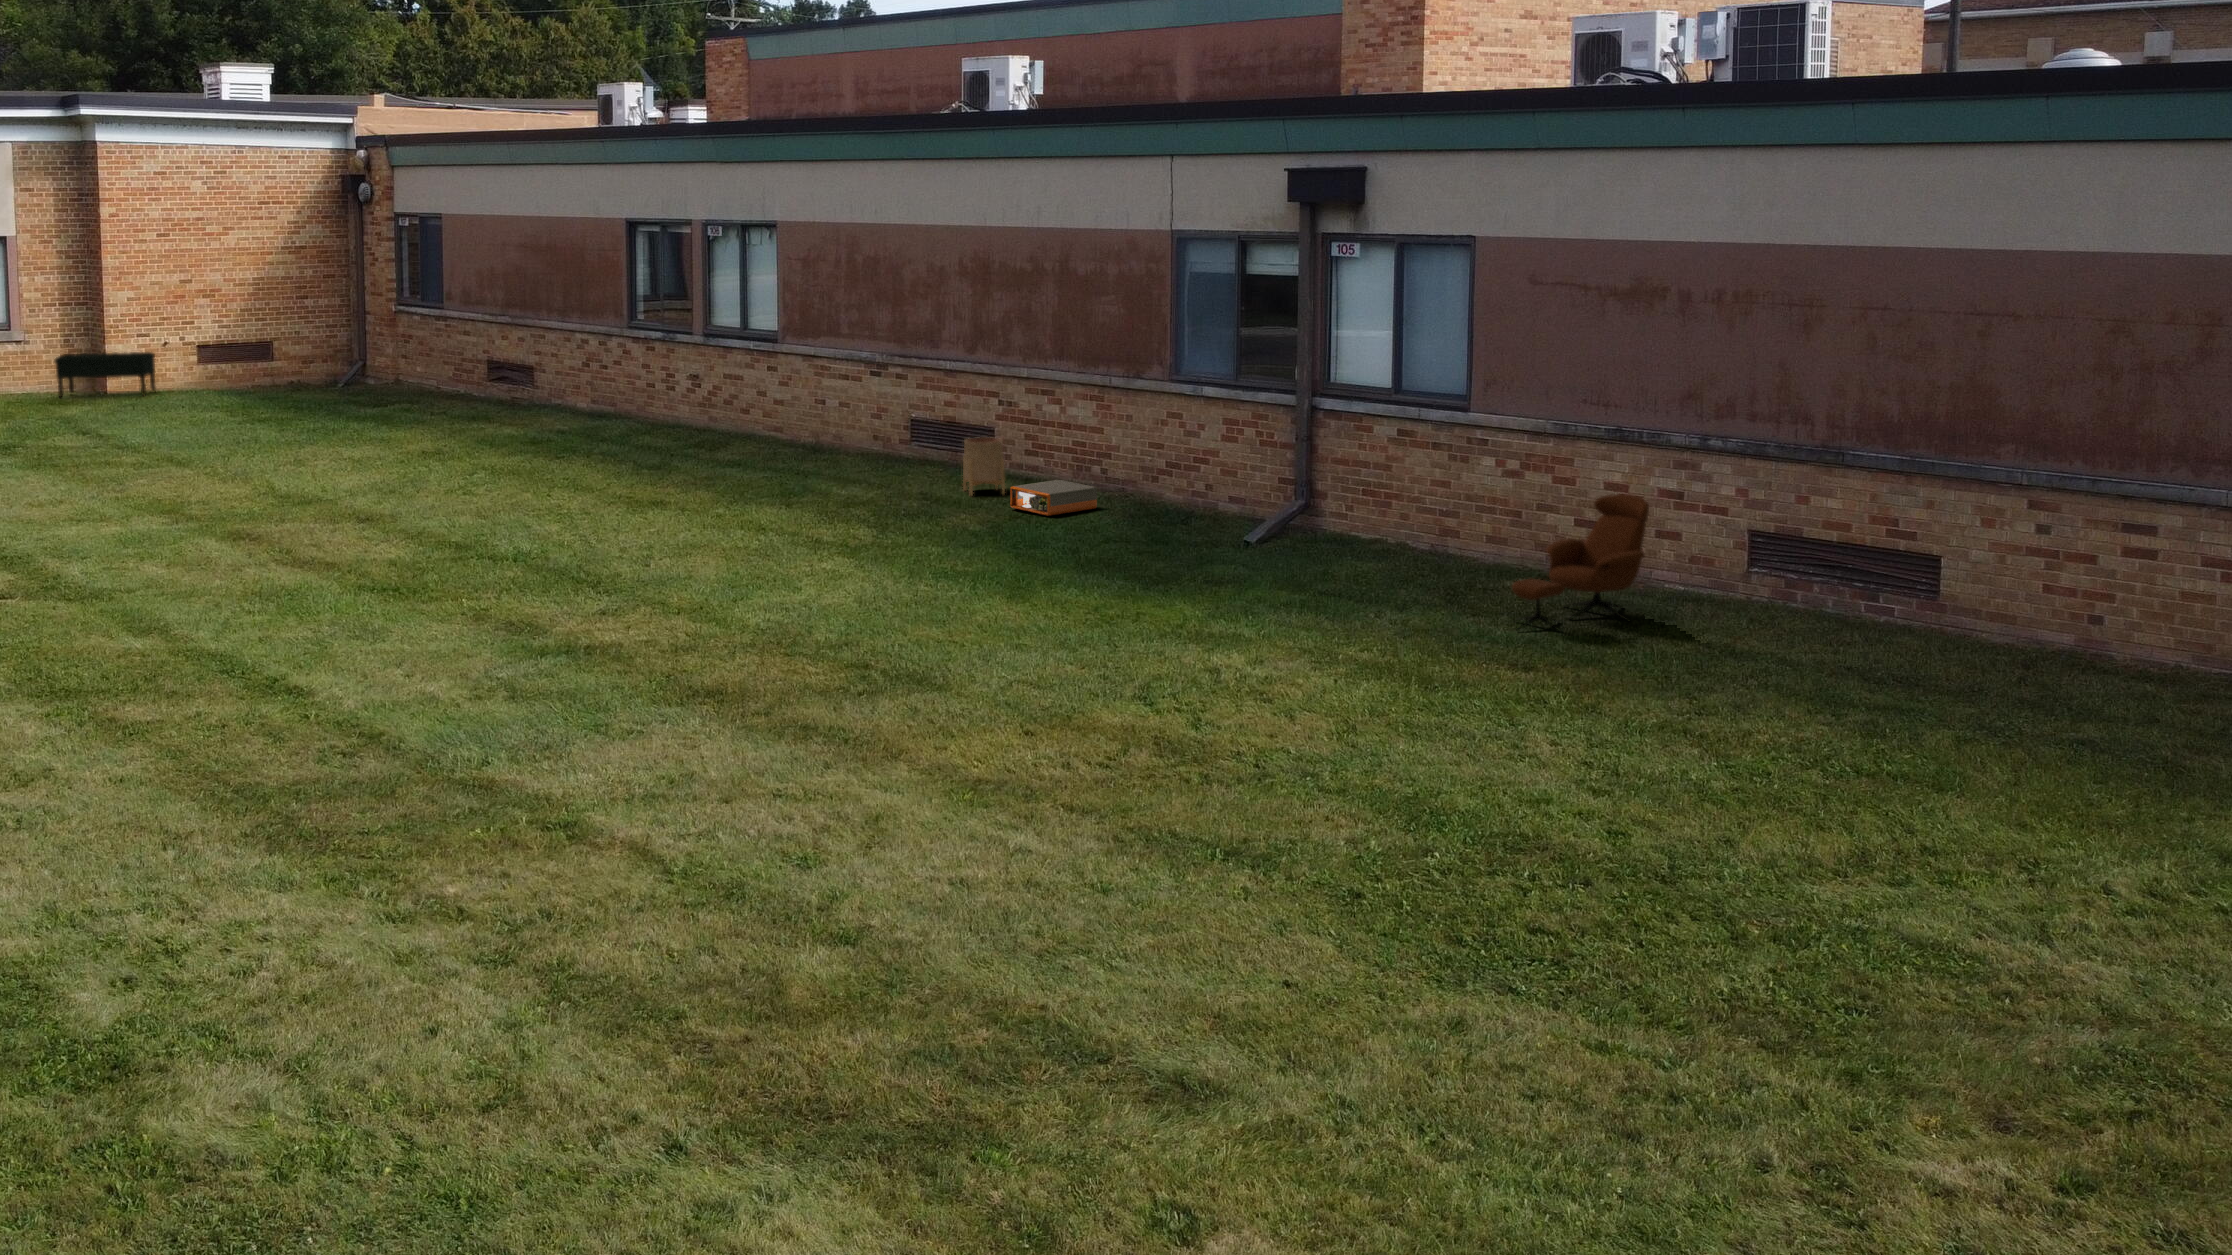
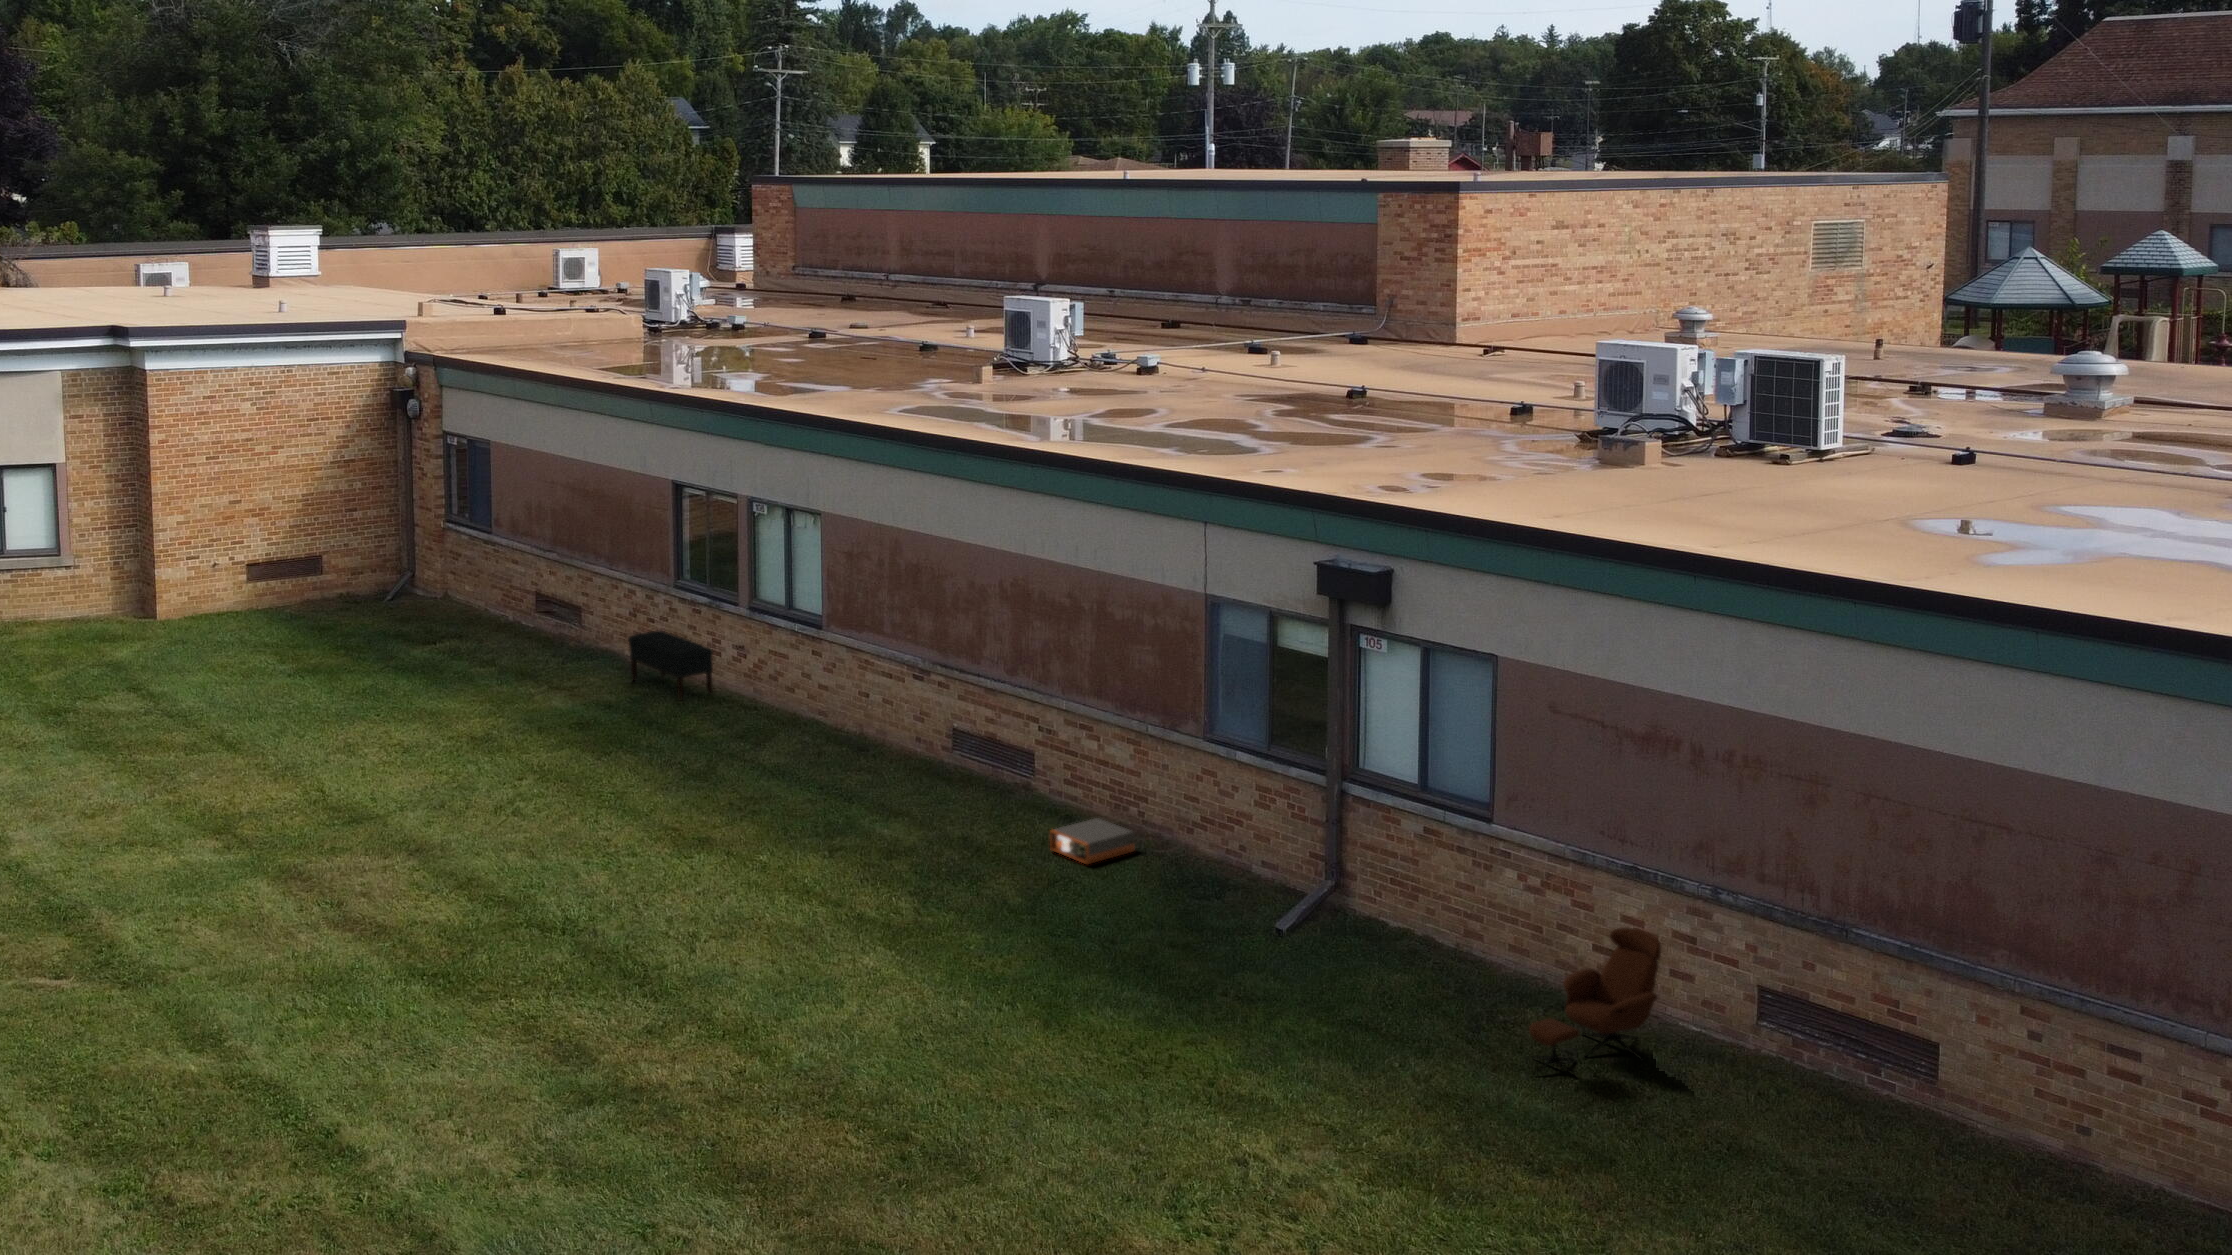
bench: present [55,352,156,397] -> present [628,630,713,700]
planter: present [963,437,1005,495] -> none [1004,765,1045,828]

